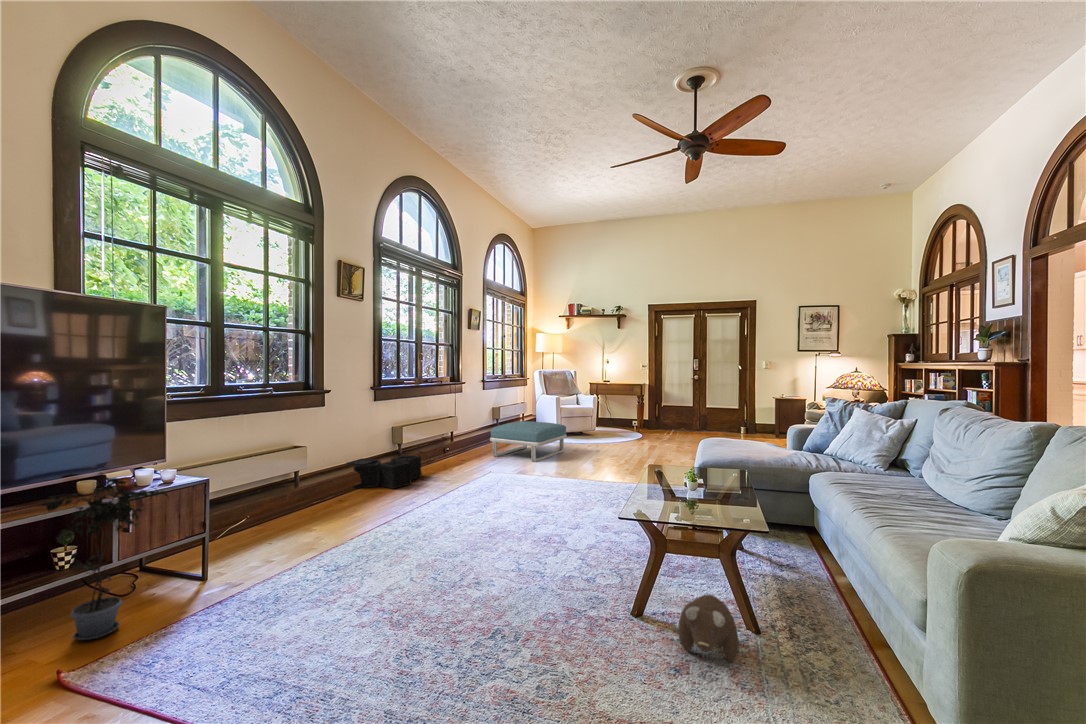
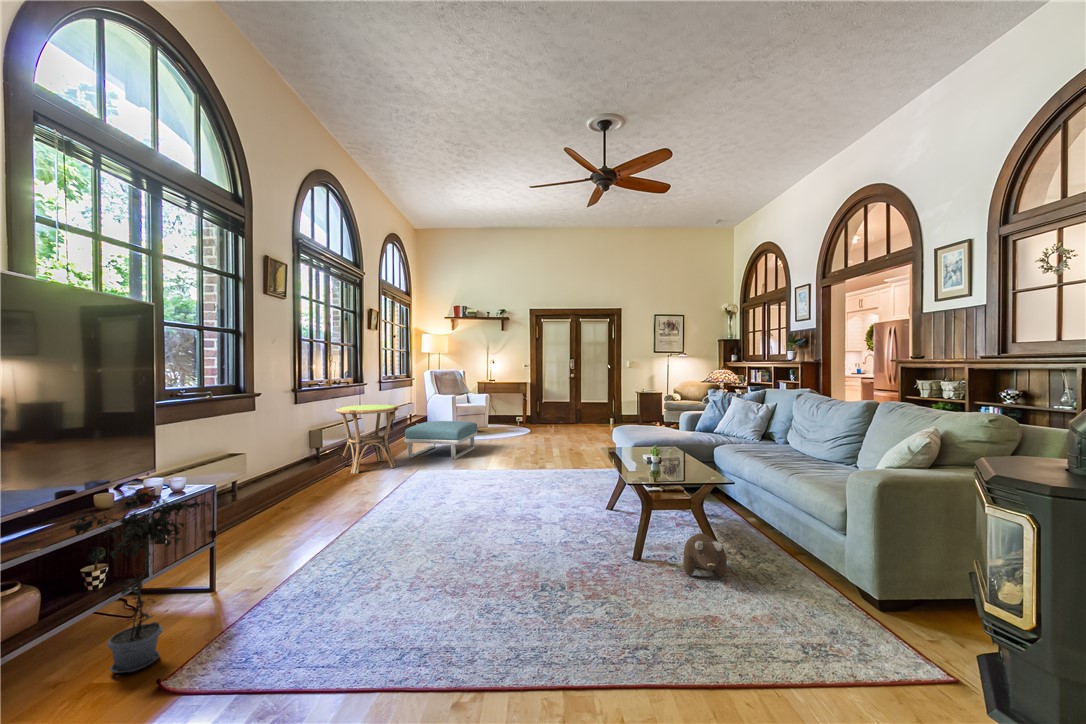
side table: none [420,403,478,469] -> present [336,404,398,474]
storage bin: present [346,455,422,489] -> none [272,460,357,499]

